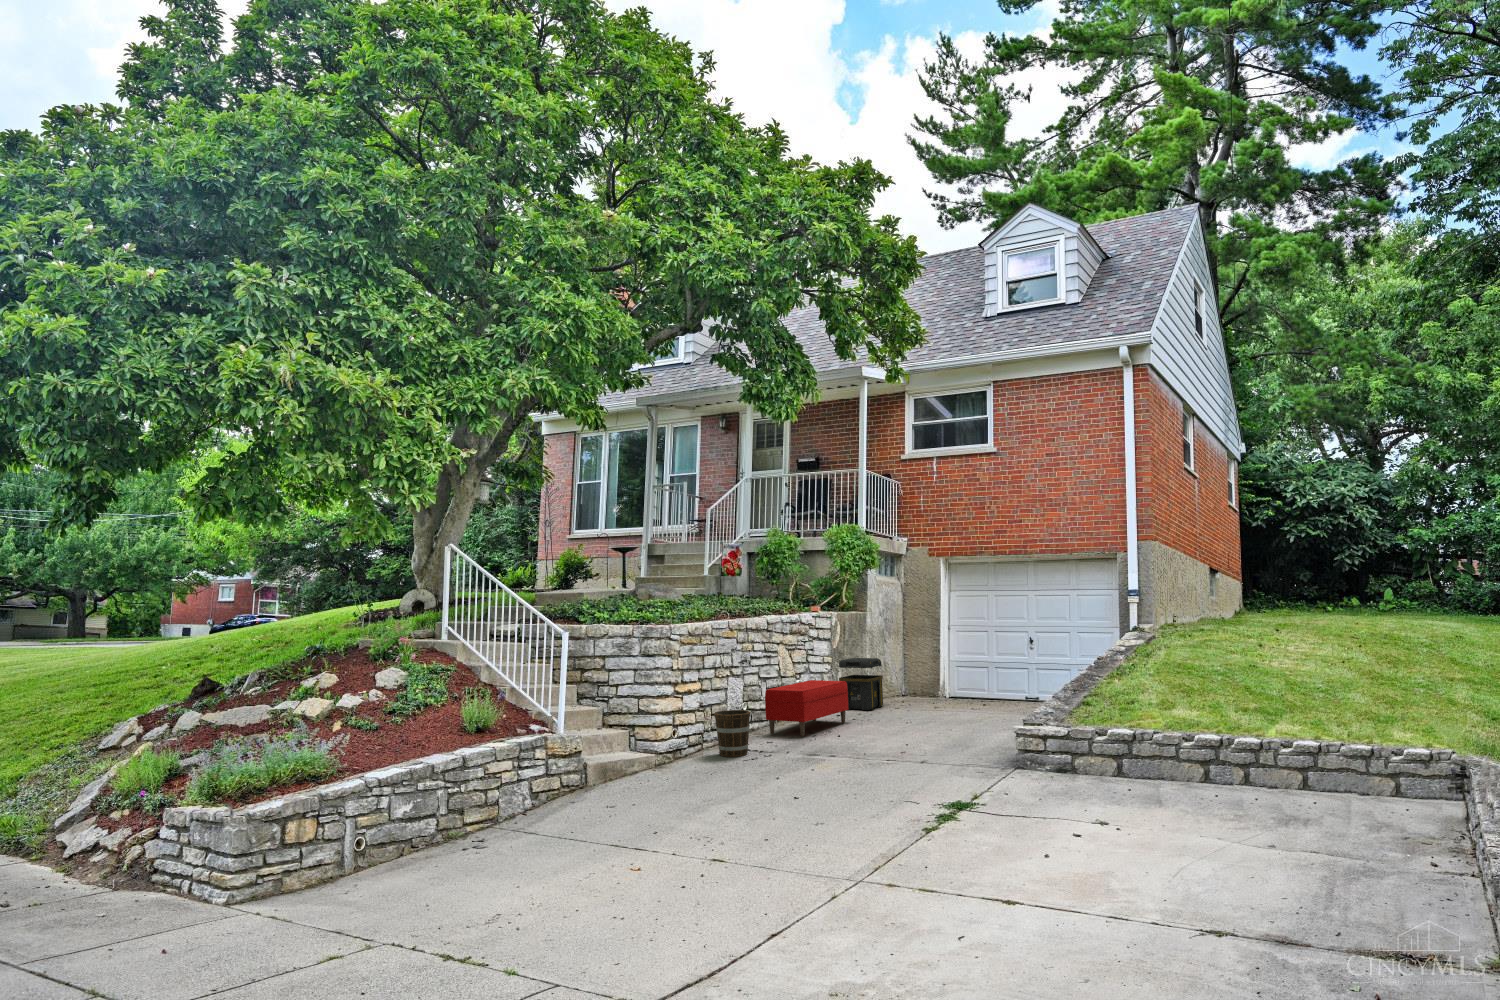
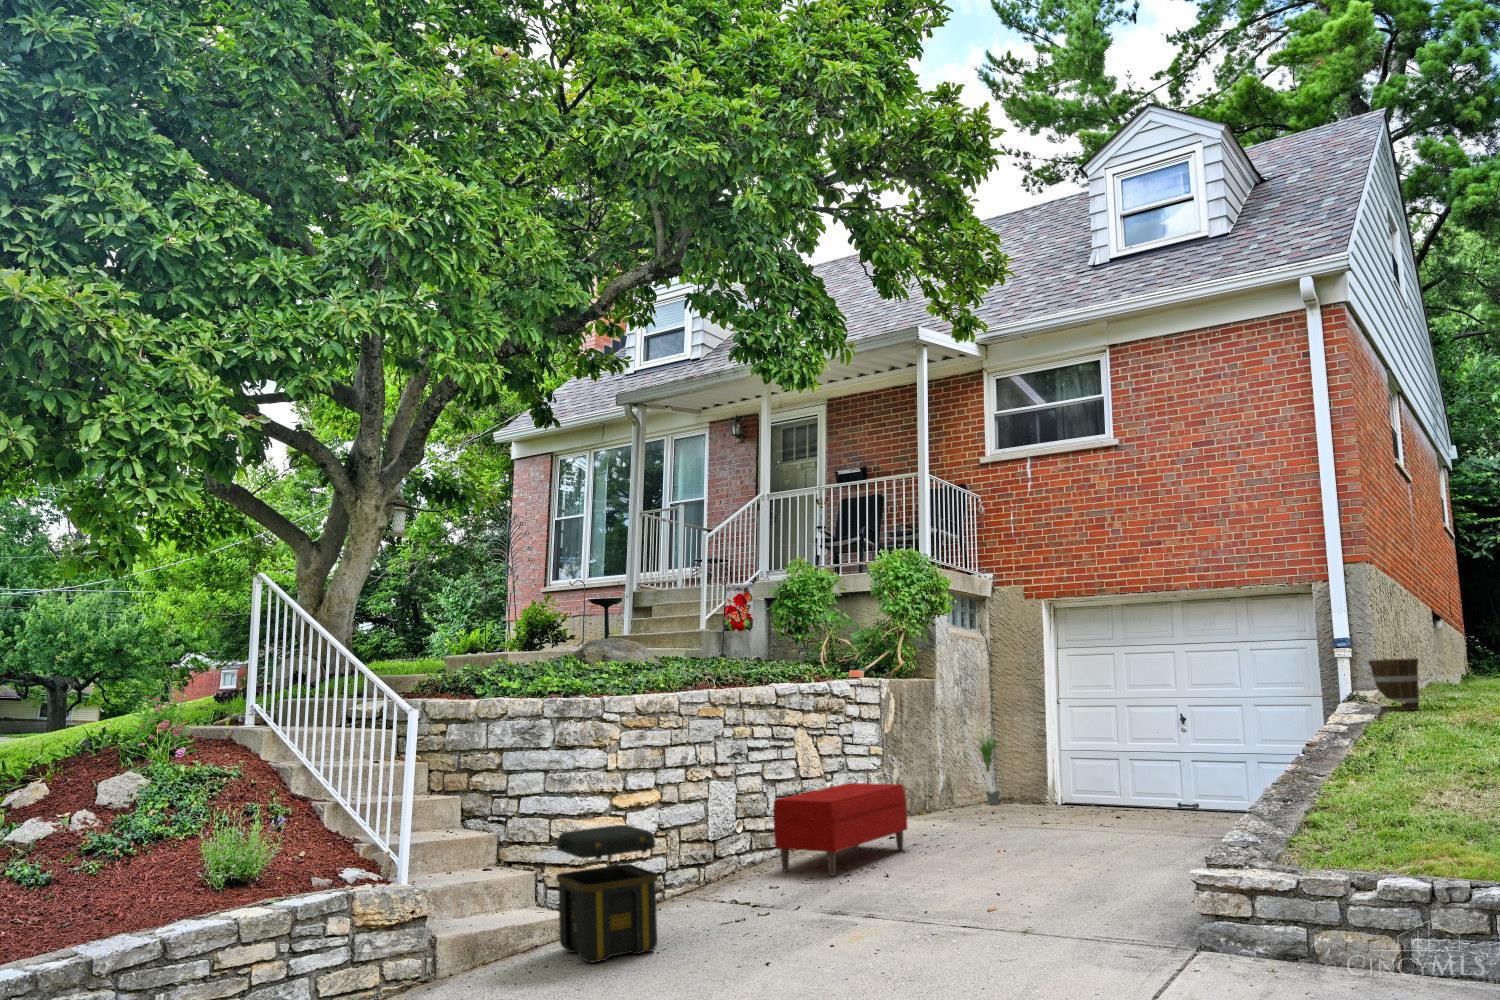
potted plant: none [883,642,918,696] -> present [971,734,1000,805]
toolbox: present [839,658,883,710] -> present [556,825,658,962]
bucket: present [714,710,751,757] -> present [1369,658,1419,711]

